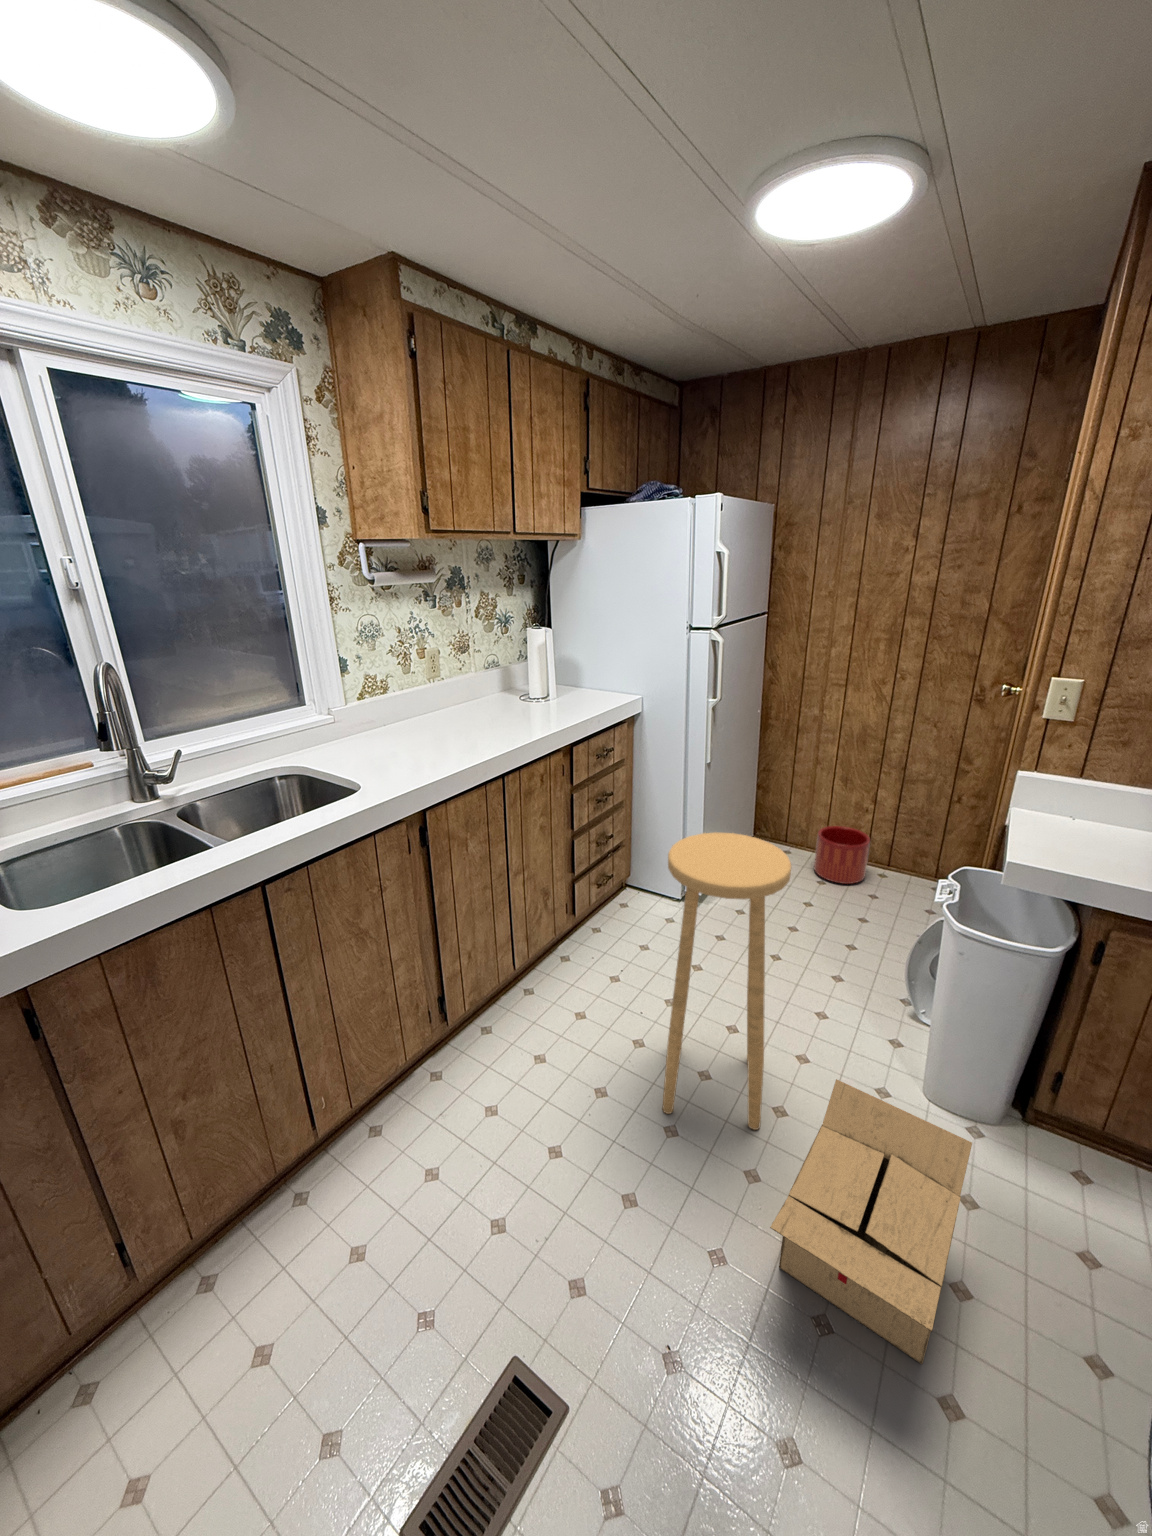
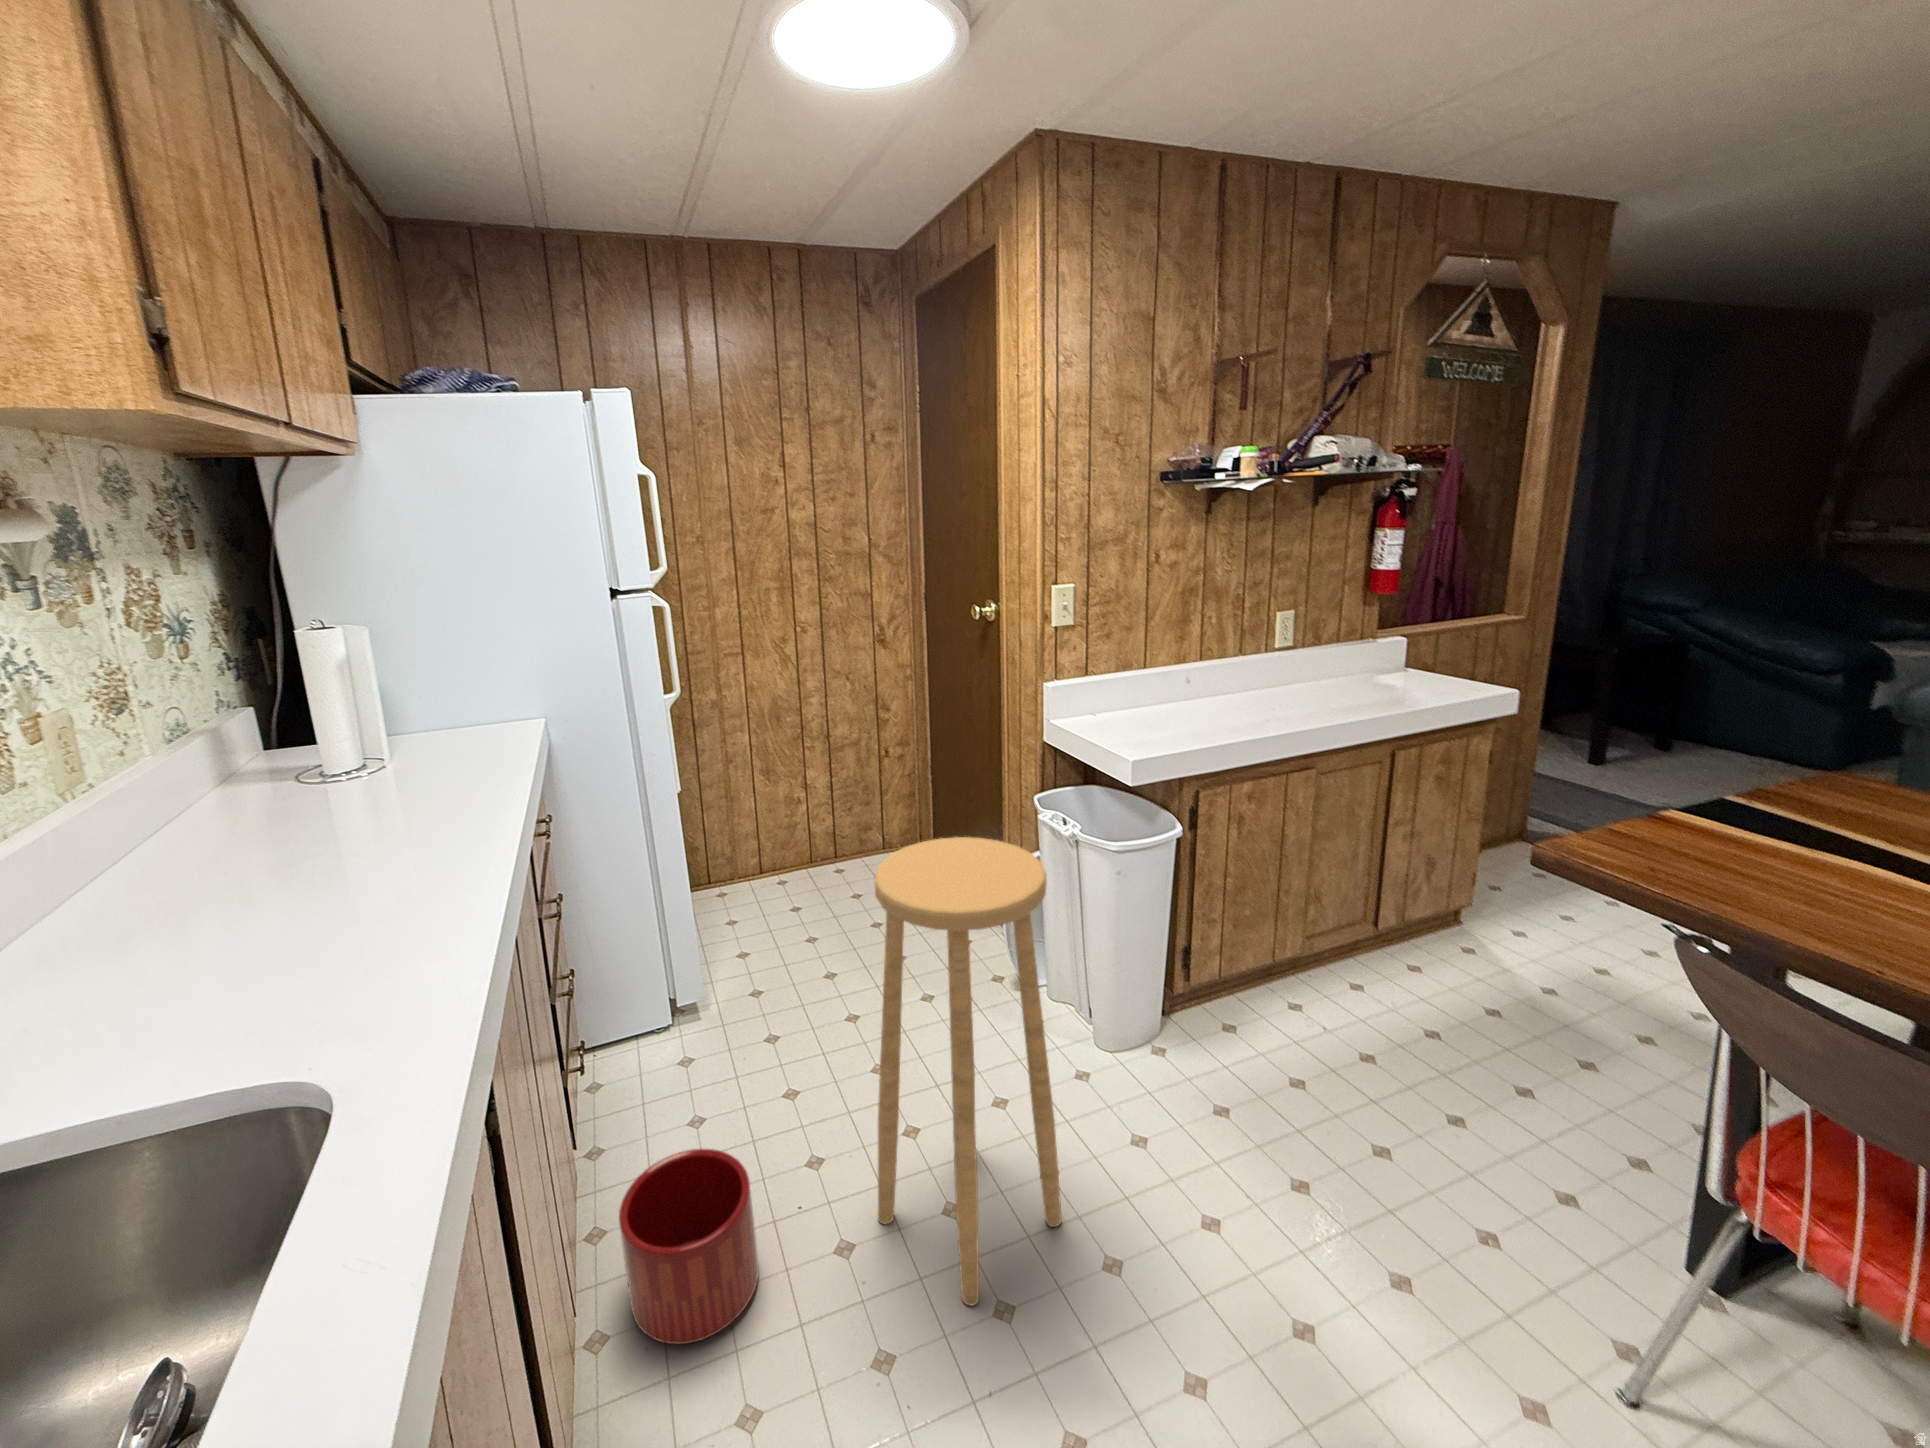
planter: present [814,826,870,884] -> present [619,1149,759,1344]
cardboard box: present [770,1079,972,1364] -> none [1143,1042,1434,1336]

